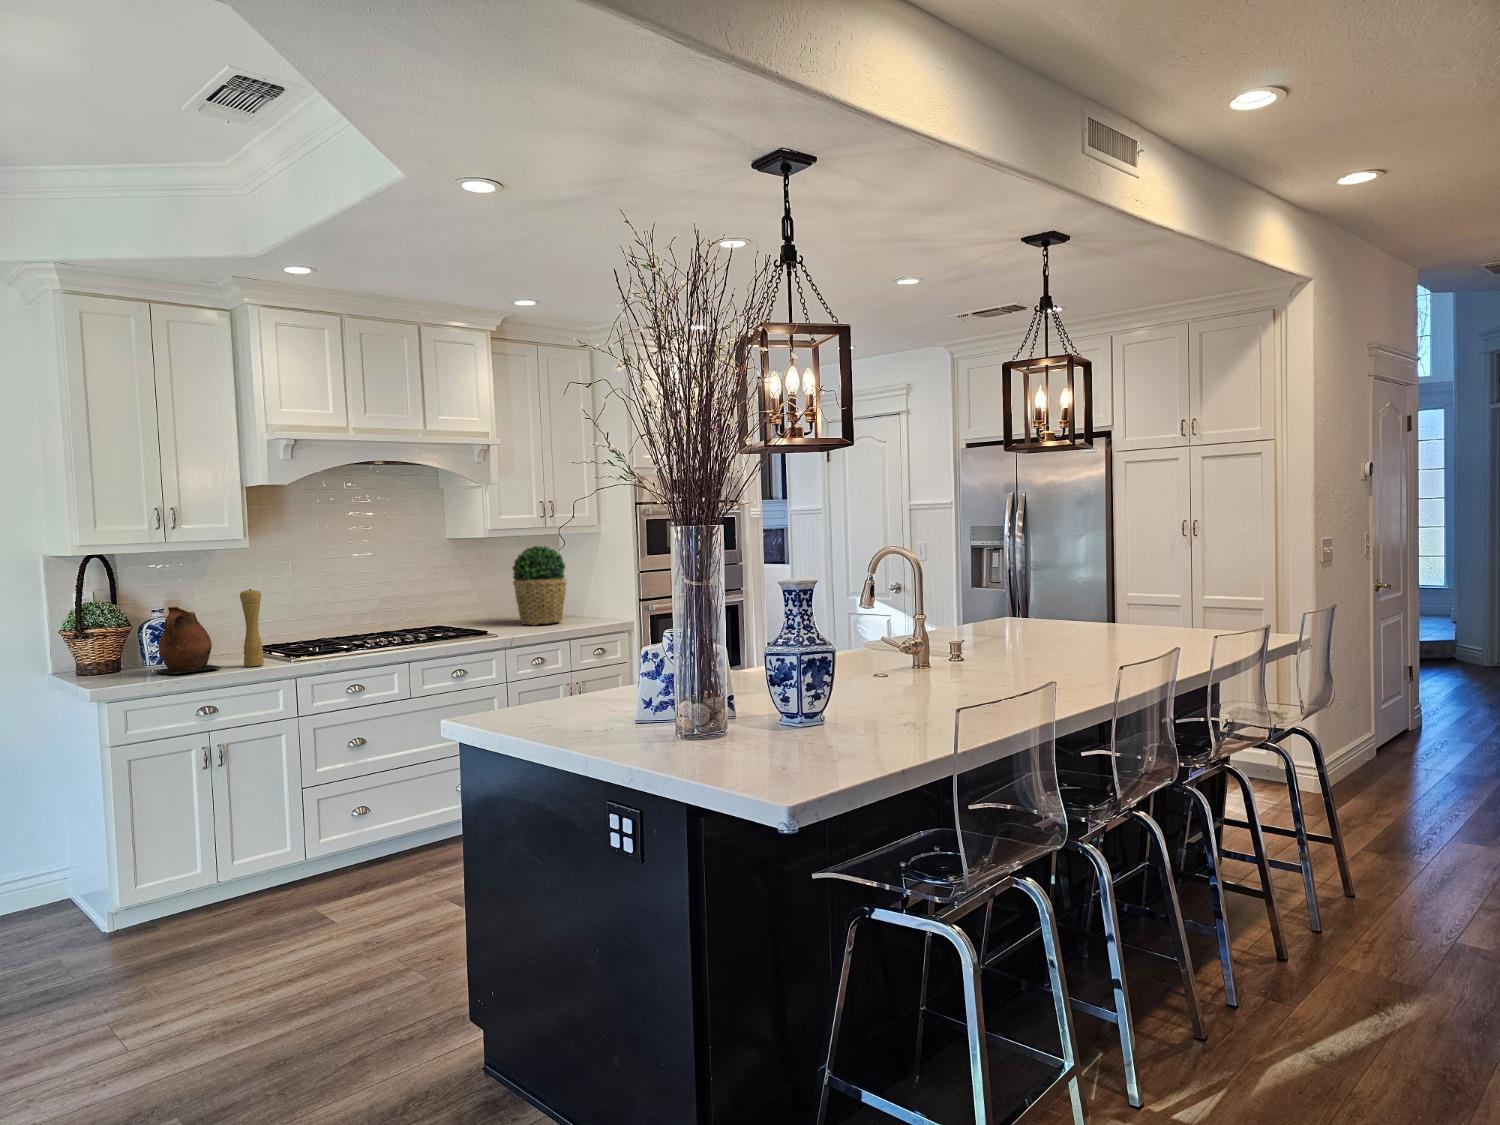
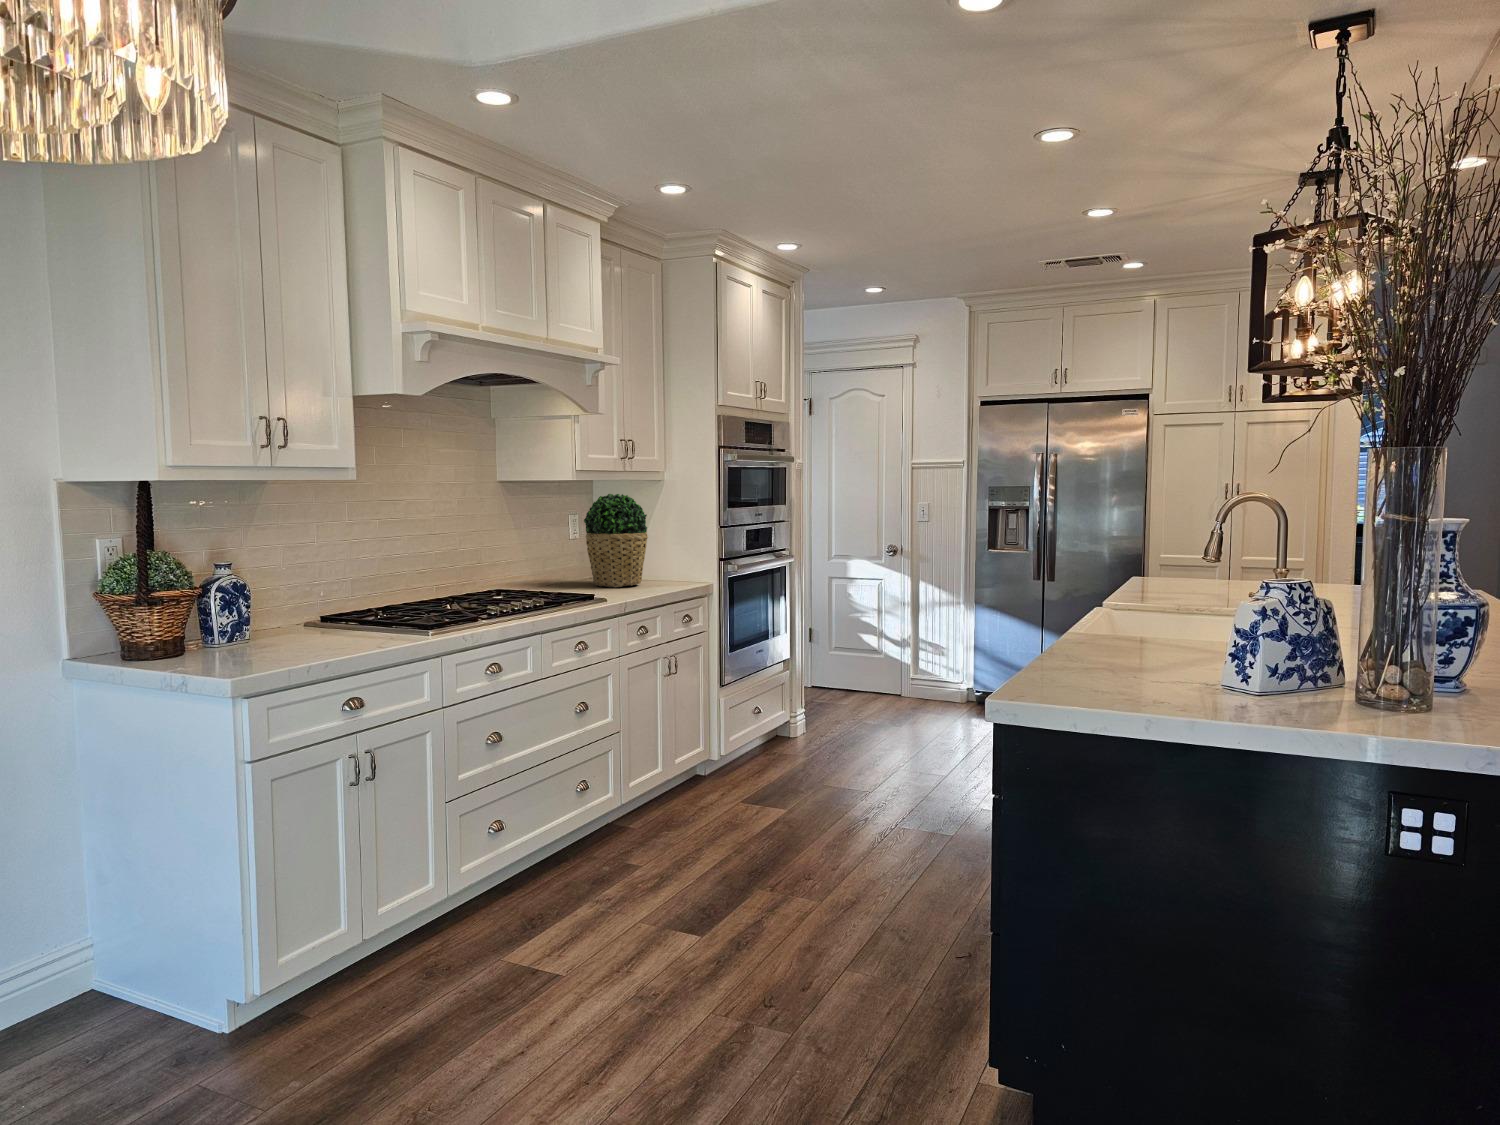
pepper mill: present [240,589,264,667] -> none [367,535,398,642]
ceramic pitcher: present [156,607,221,674] -> none [251,559,349,655]

